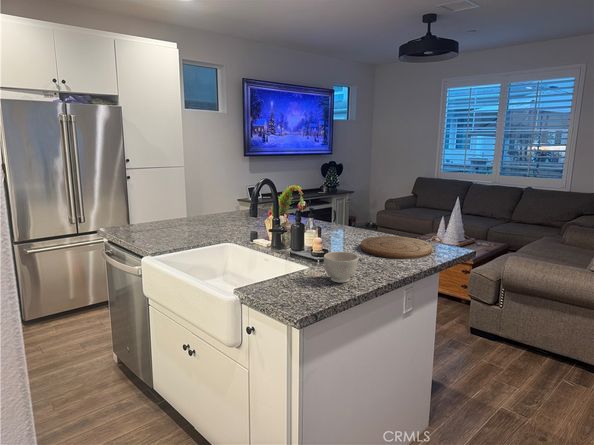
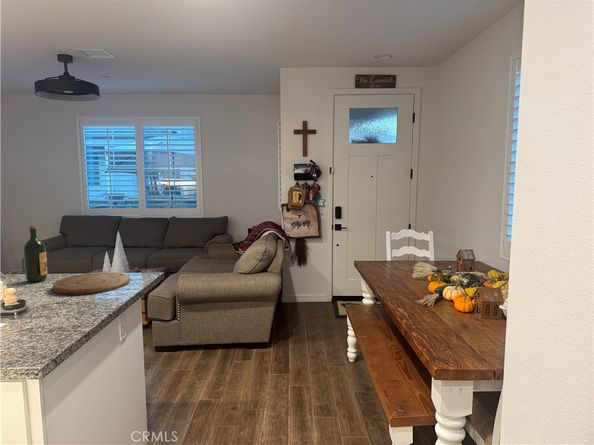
wine bottle: none [348,184,366,236] -> present [23,226,47,282]
bowl: present [324,252,359,283] -> none [35,294,76,327]

